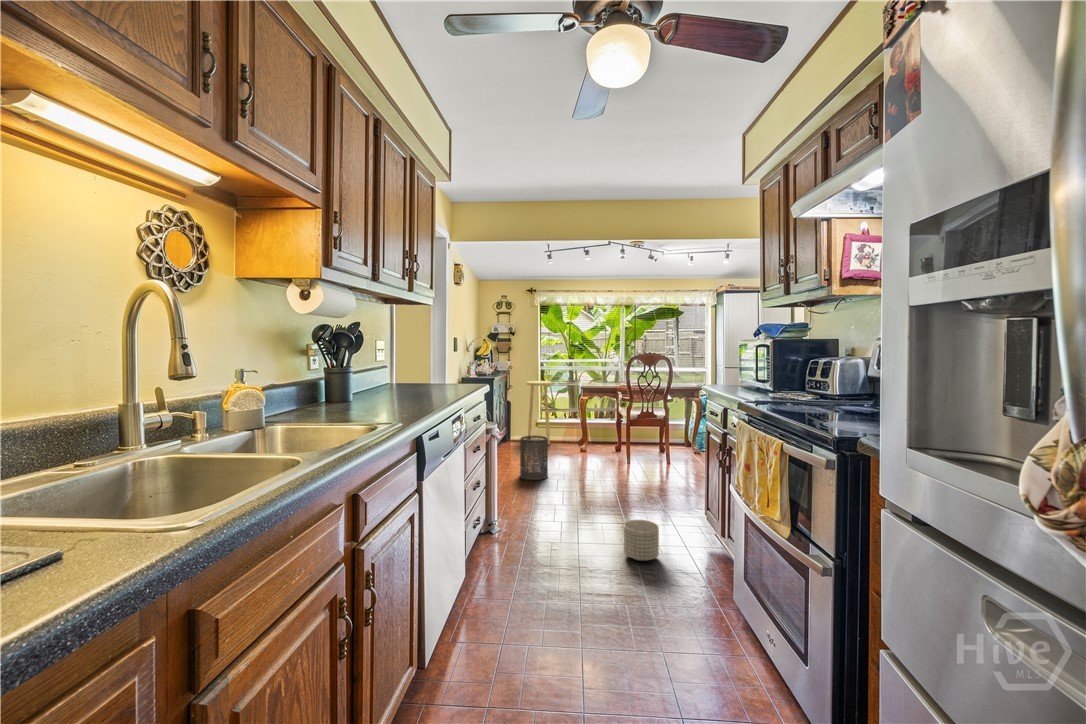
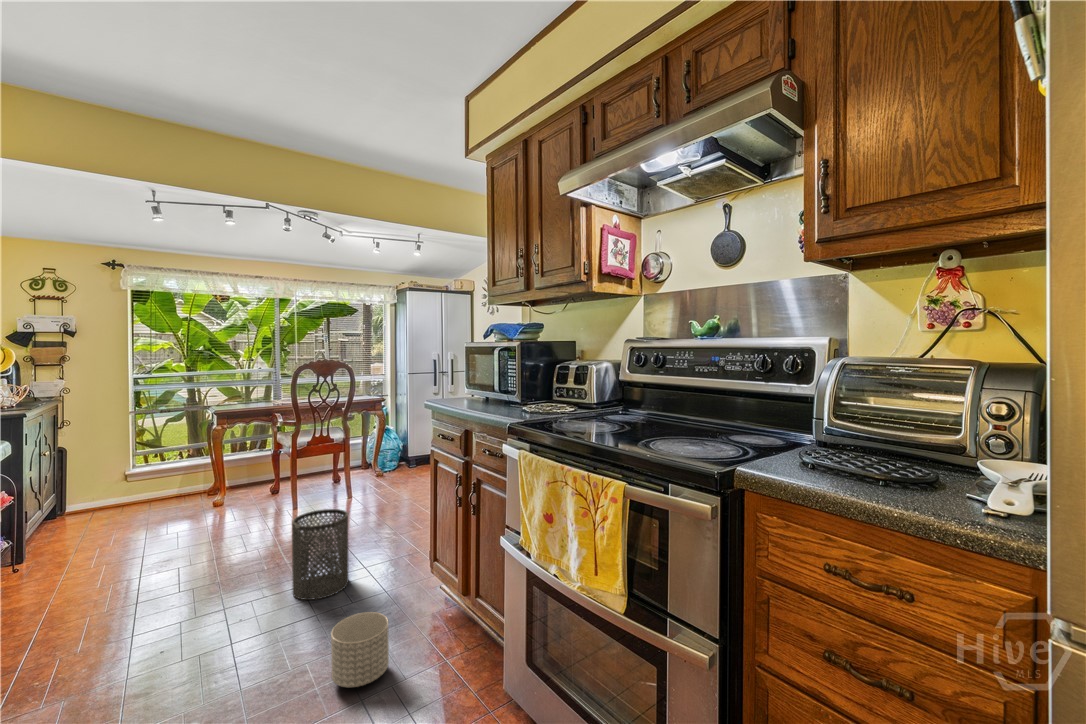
stool: present [527,381,552,445] -> none [104,406,158,512]
trash can: present [520,435,548,480] -> present [292,509,349,600]

